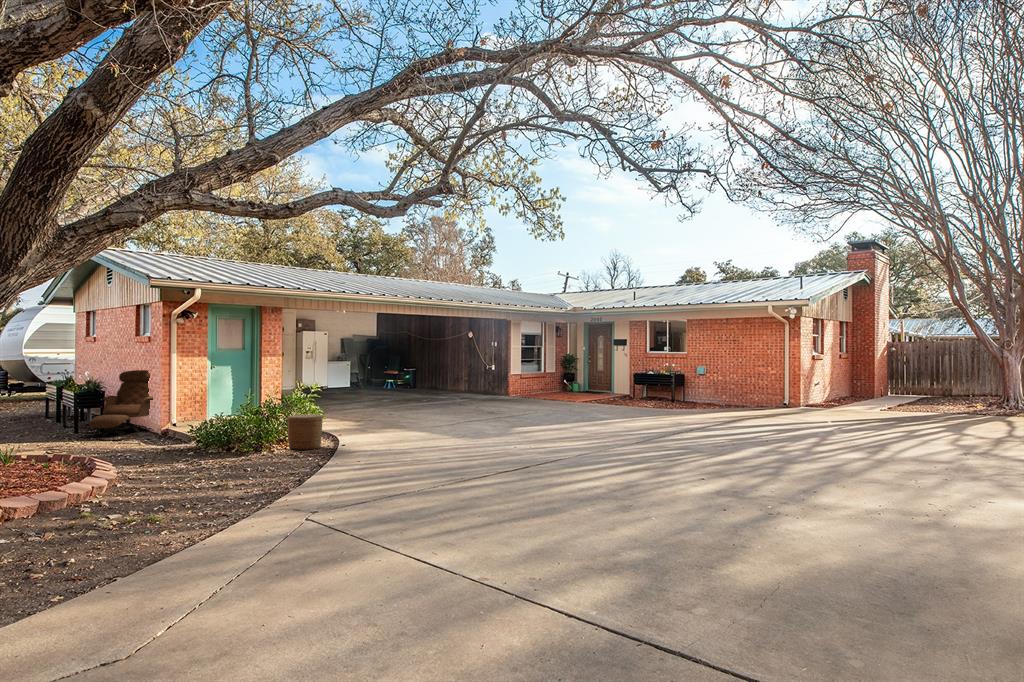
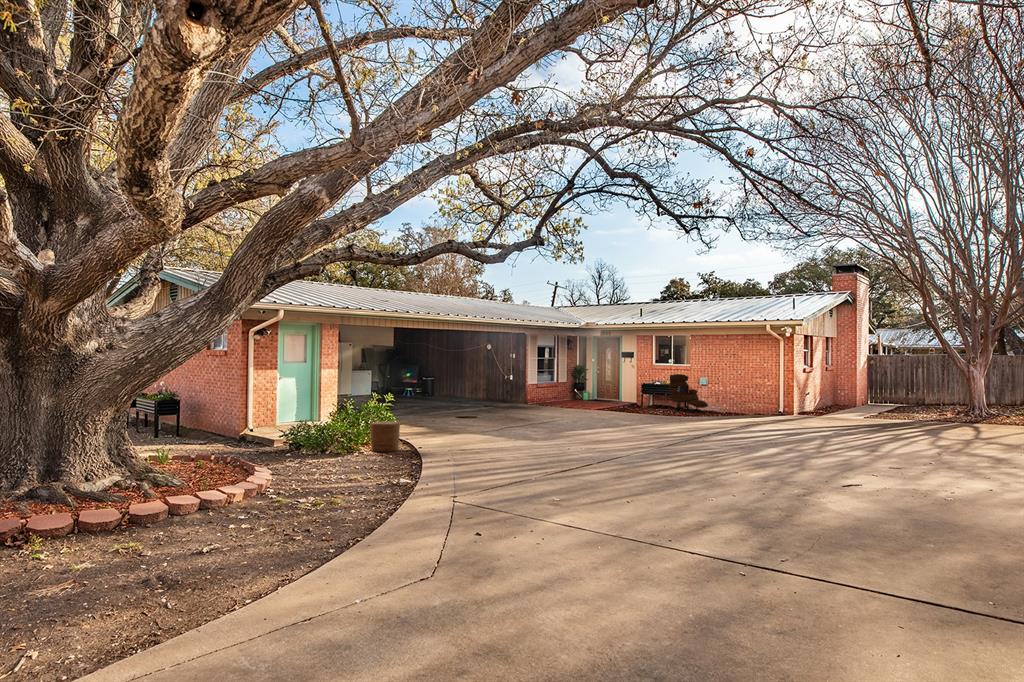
lounge chair: present [89,370,153,437] -> present [669,374,708,413]

